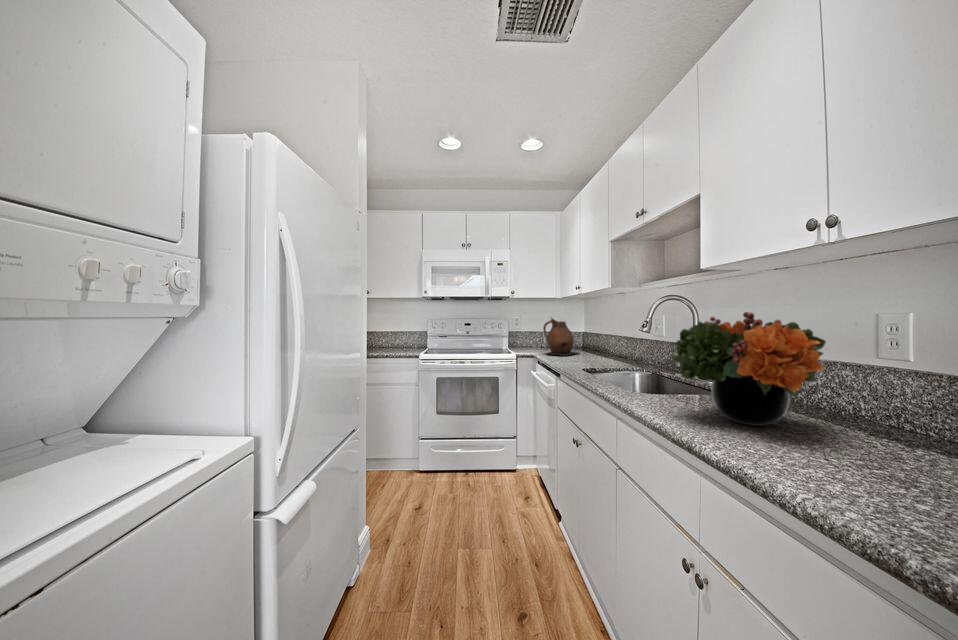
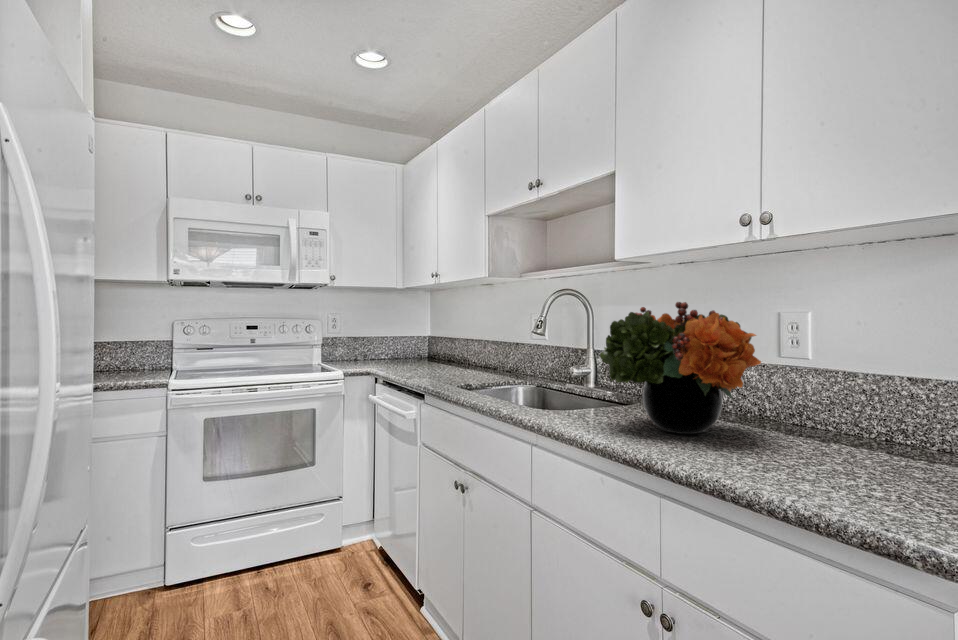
ceramic pitcher: present [543,317,578,356] -> none [386,316,435,370]

